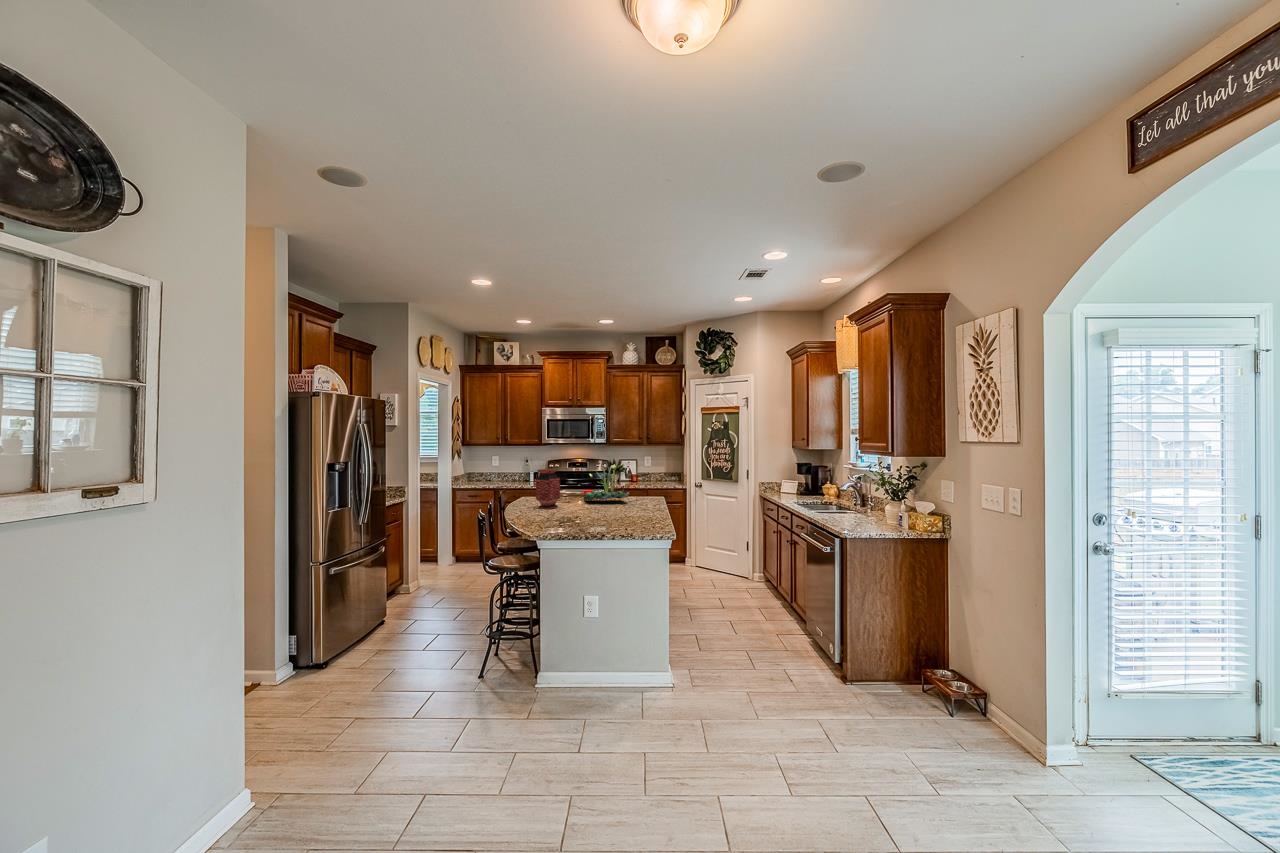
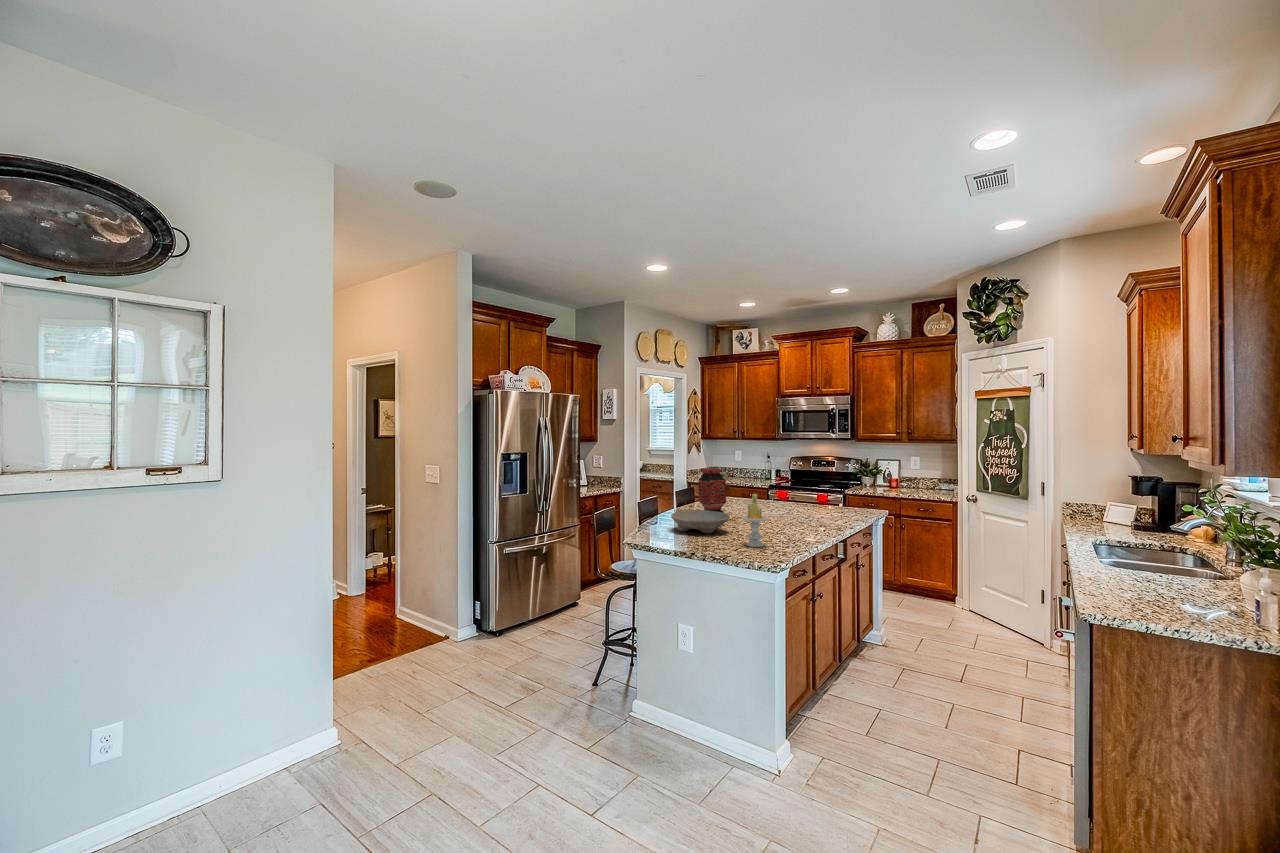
plant: present [584,465,629,500] -> none [769,464,826,510]
candle: none [626,485,646,526] -> present [742,494,768,547]
bowl: none [550,503,599,522] -> present [671,510,730,533]

